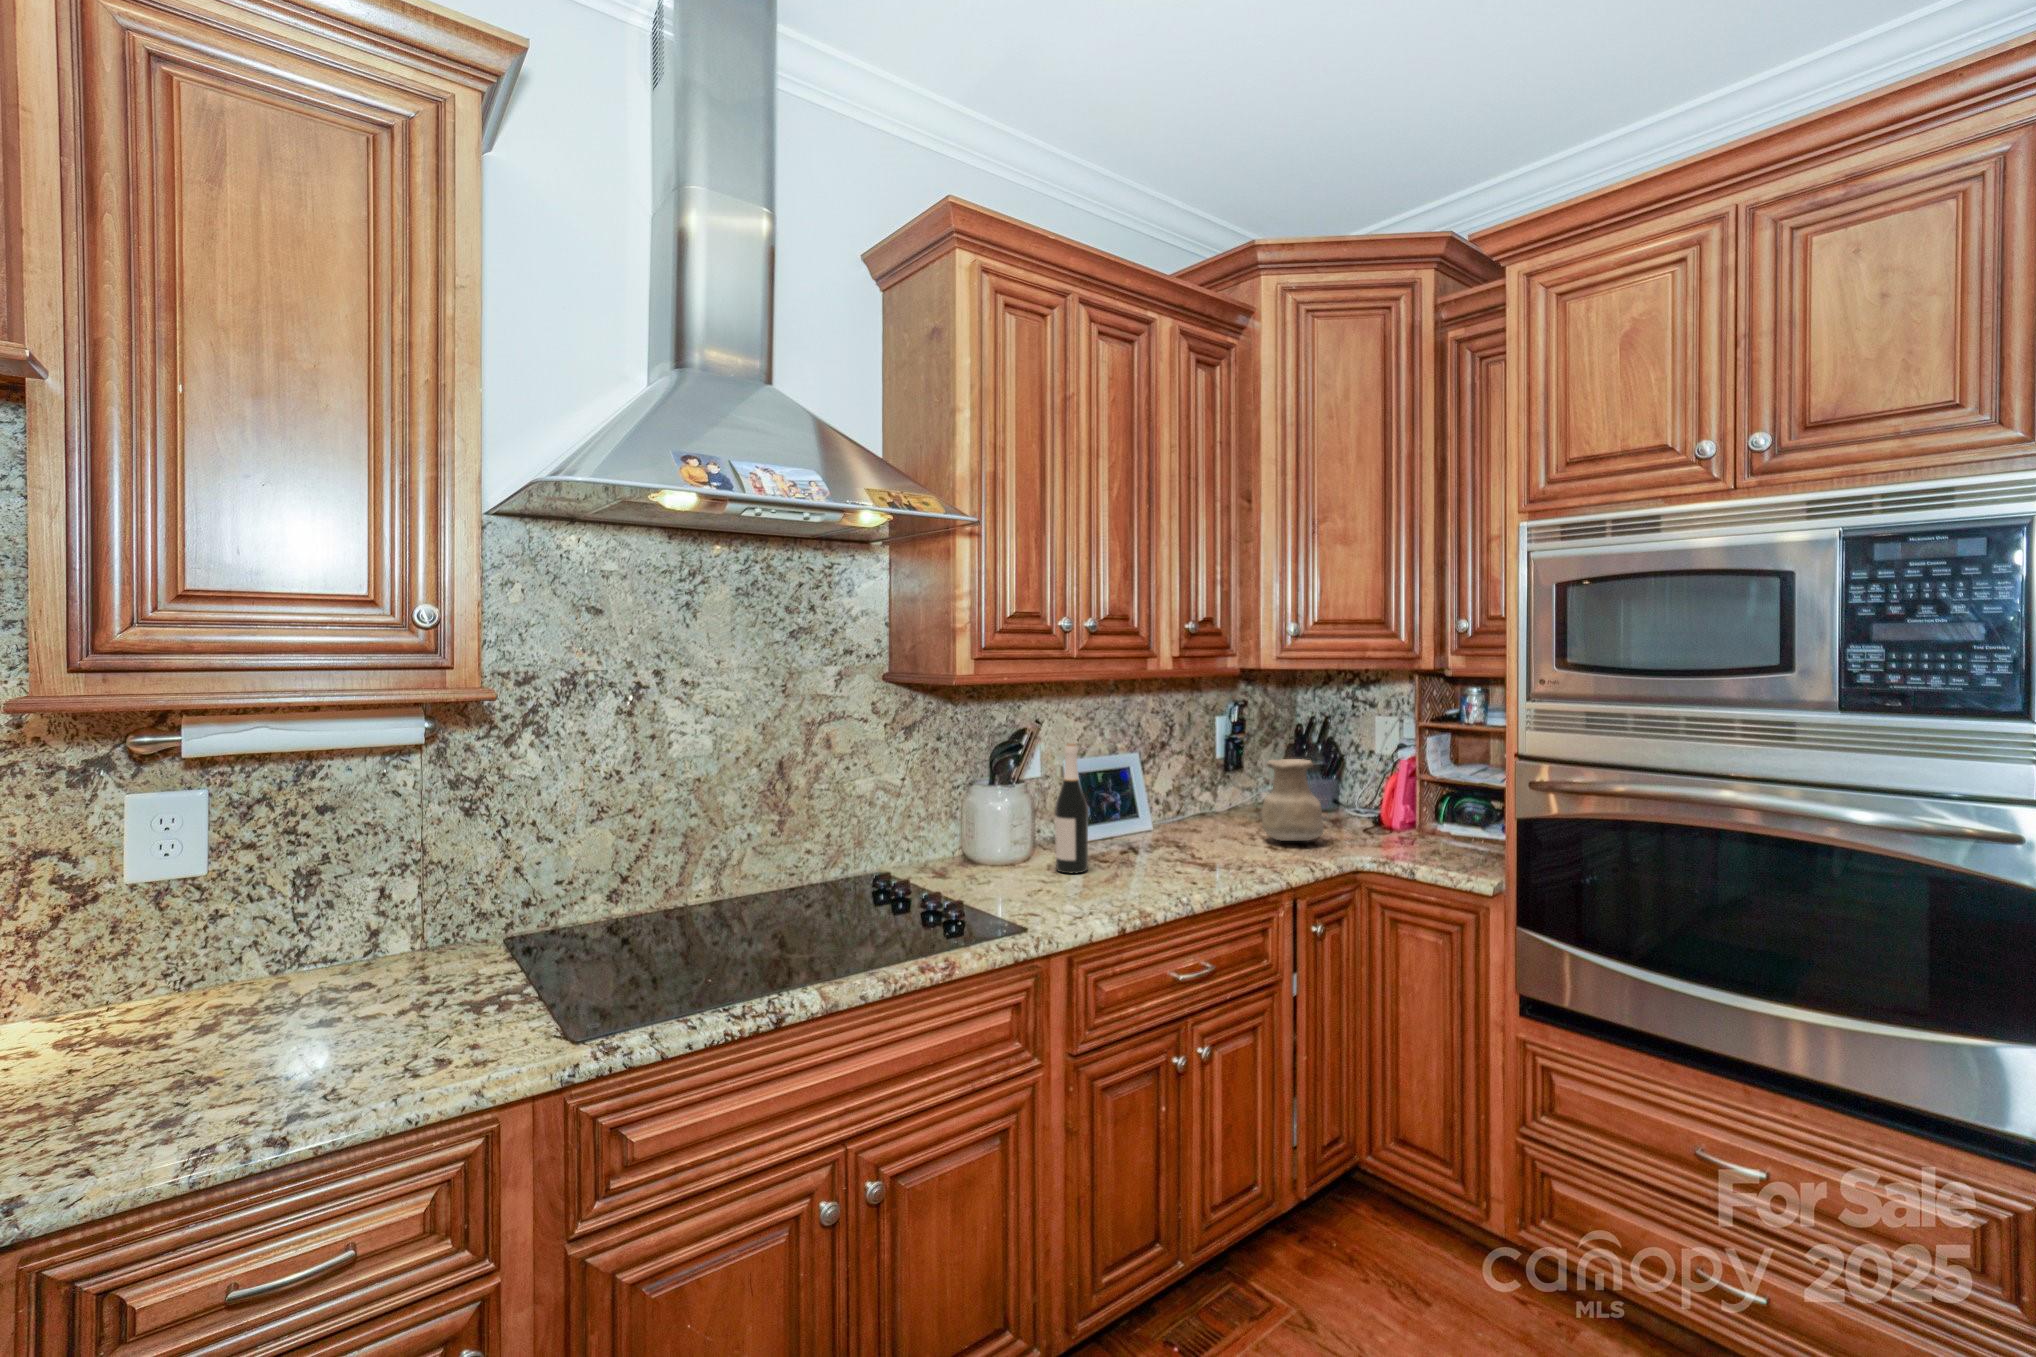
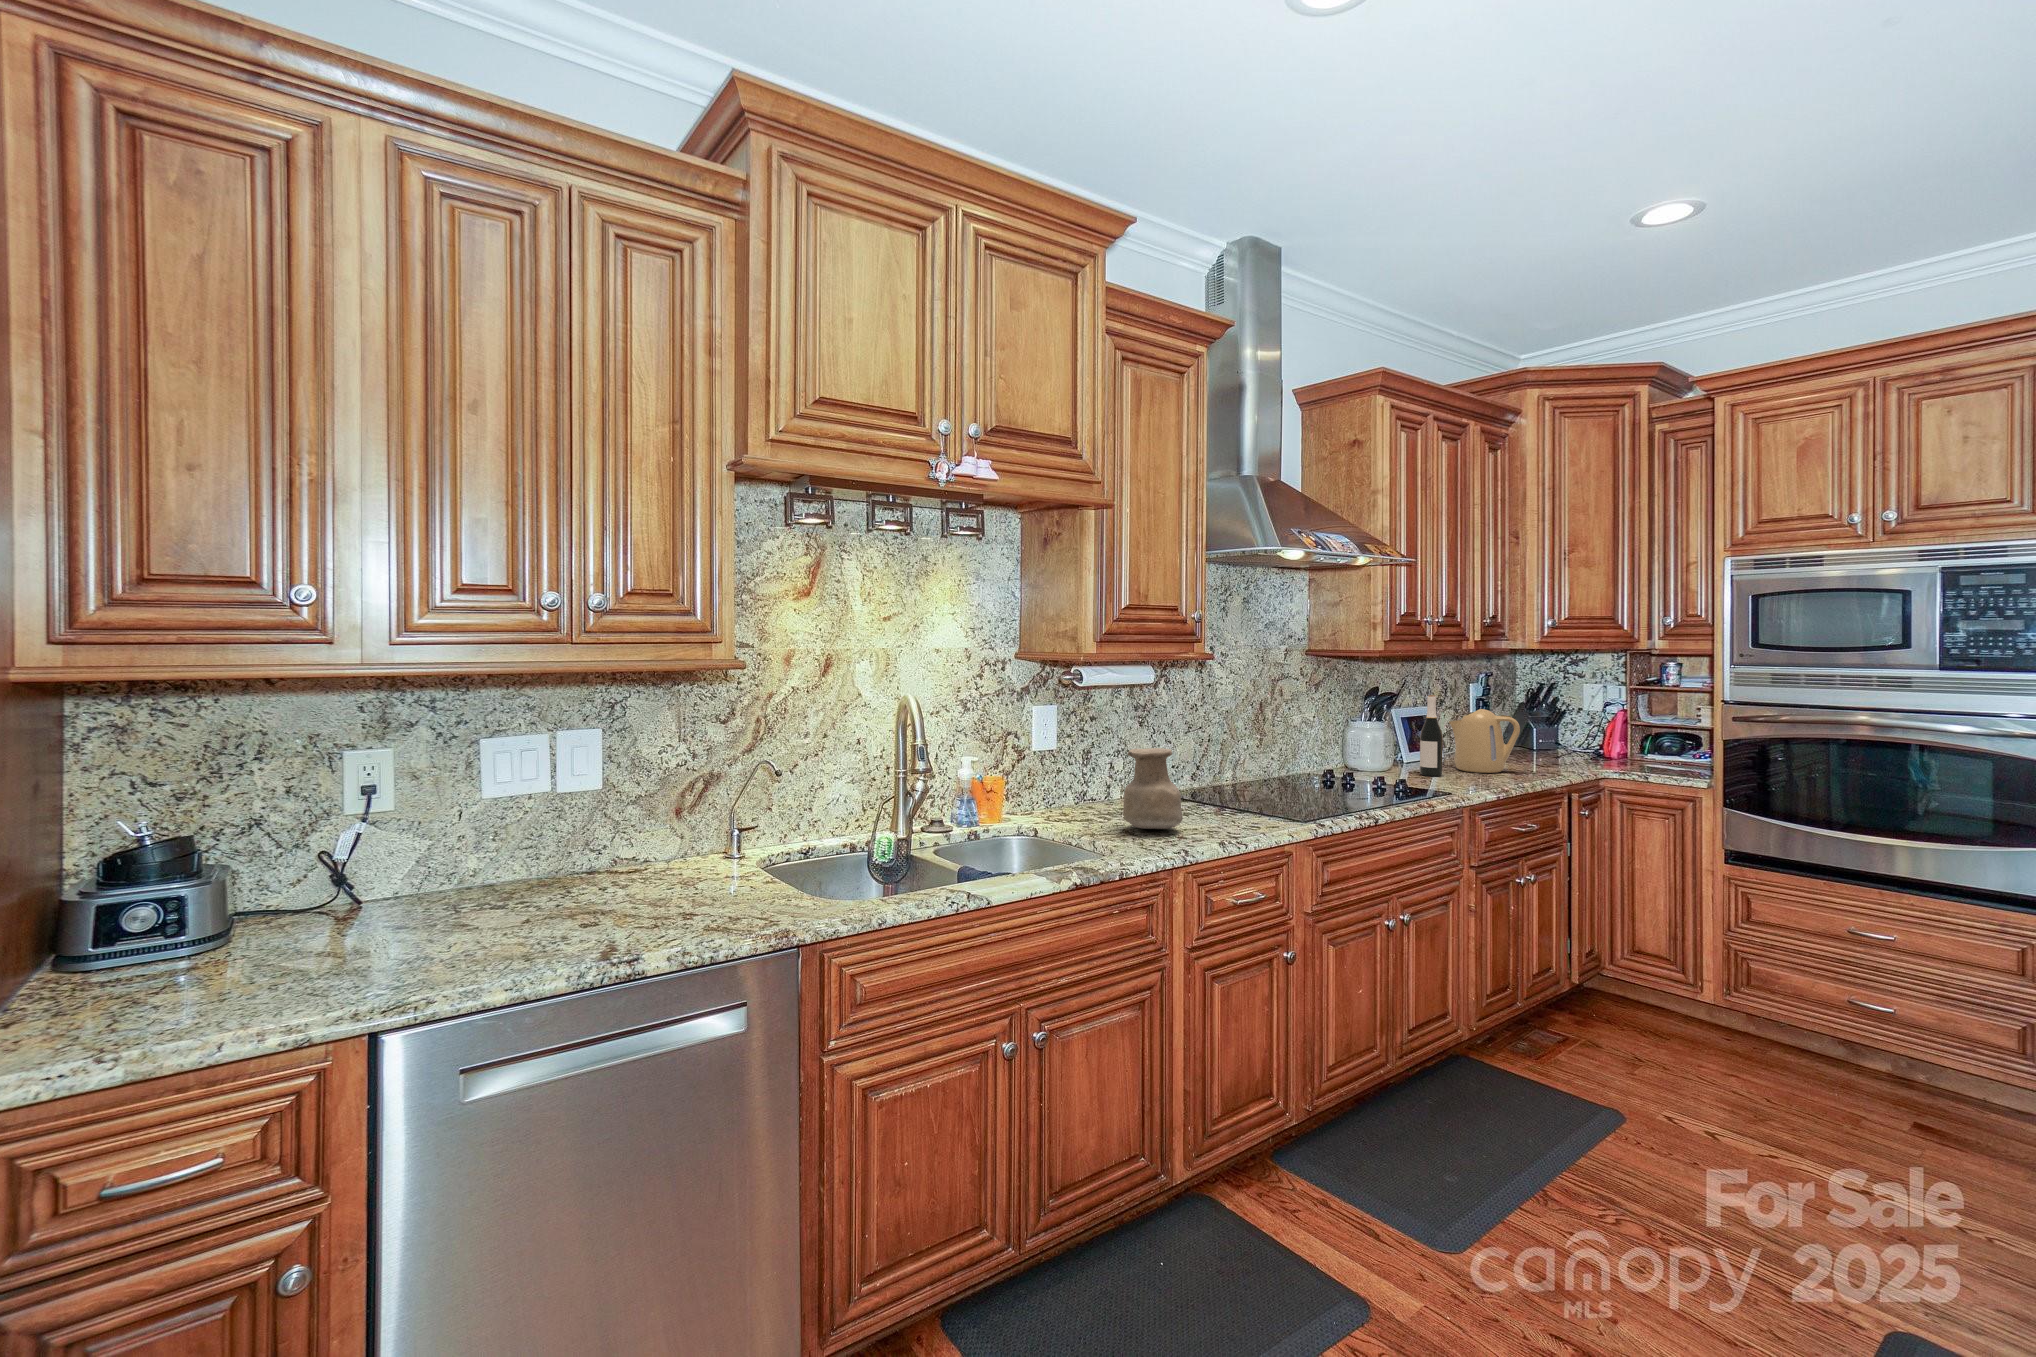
vase: present [1262,759,1324,841] -> present [1123,748,1183,829]
kettle: none [1123,762,1217,864] -> present [1449,709,1520,773]

